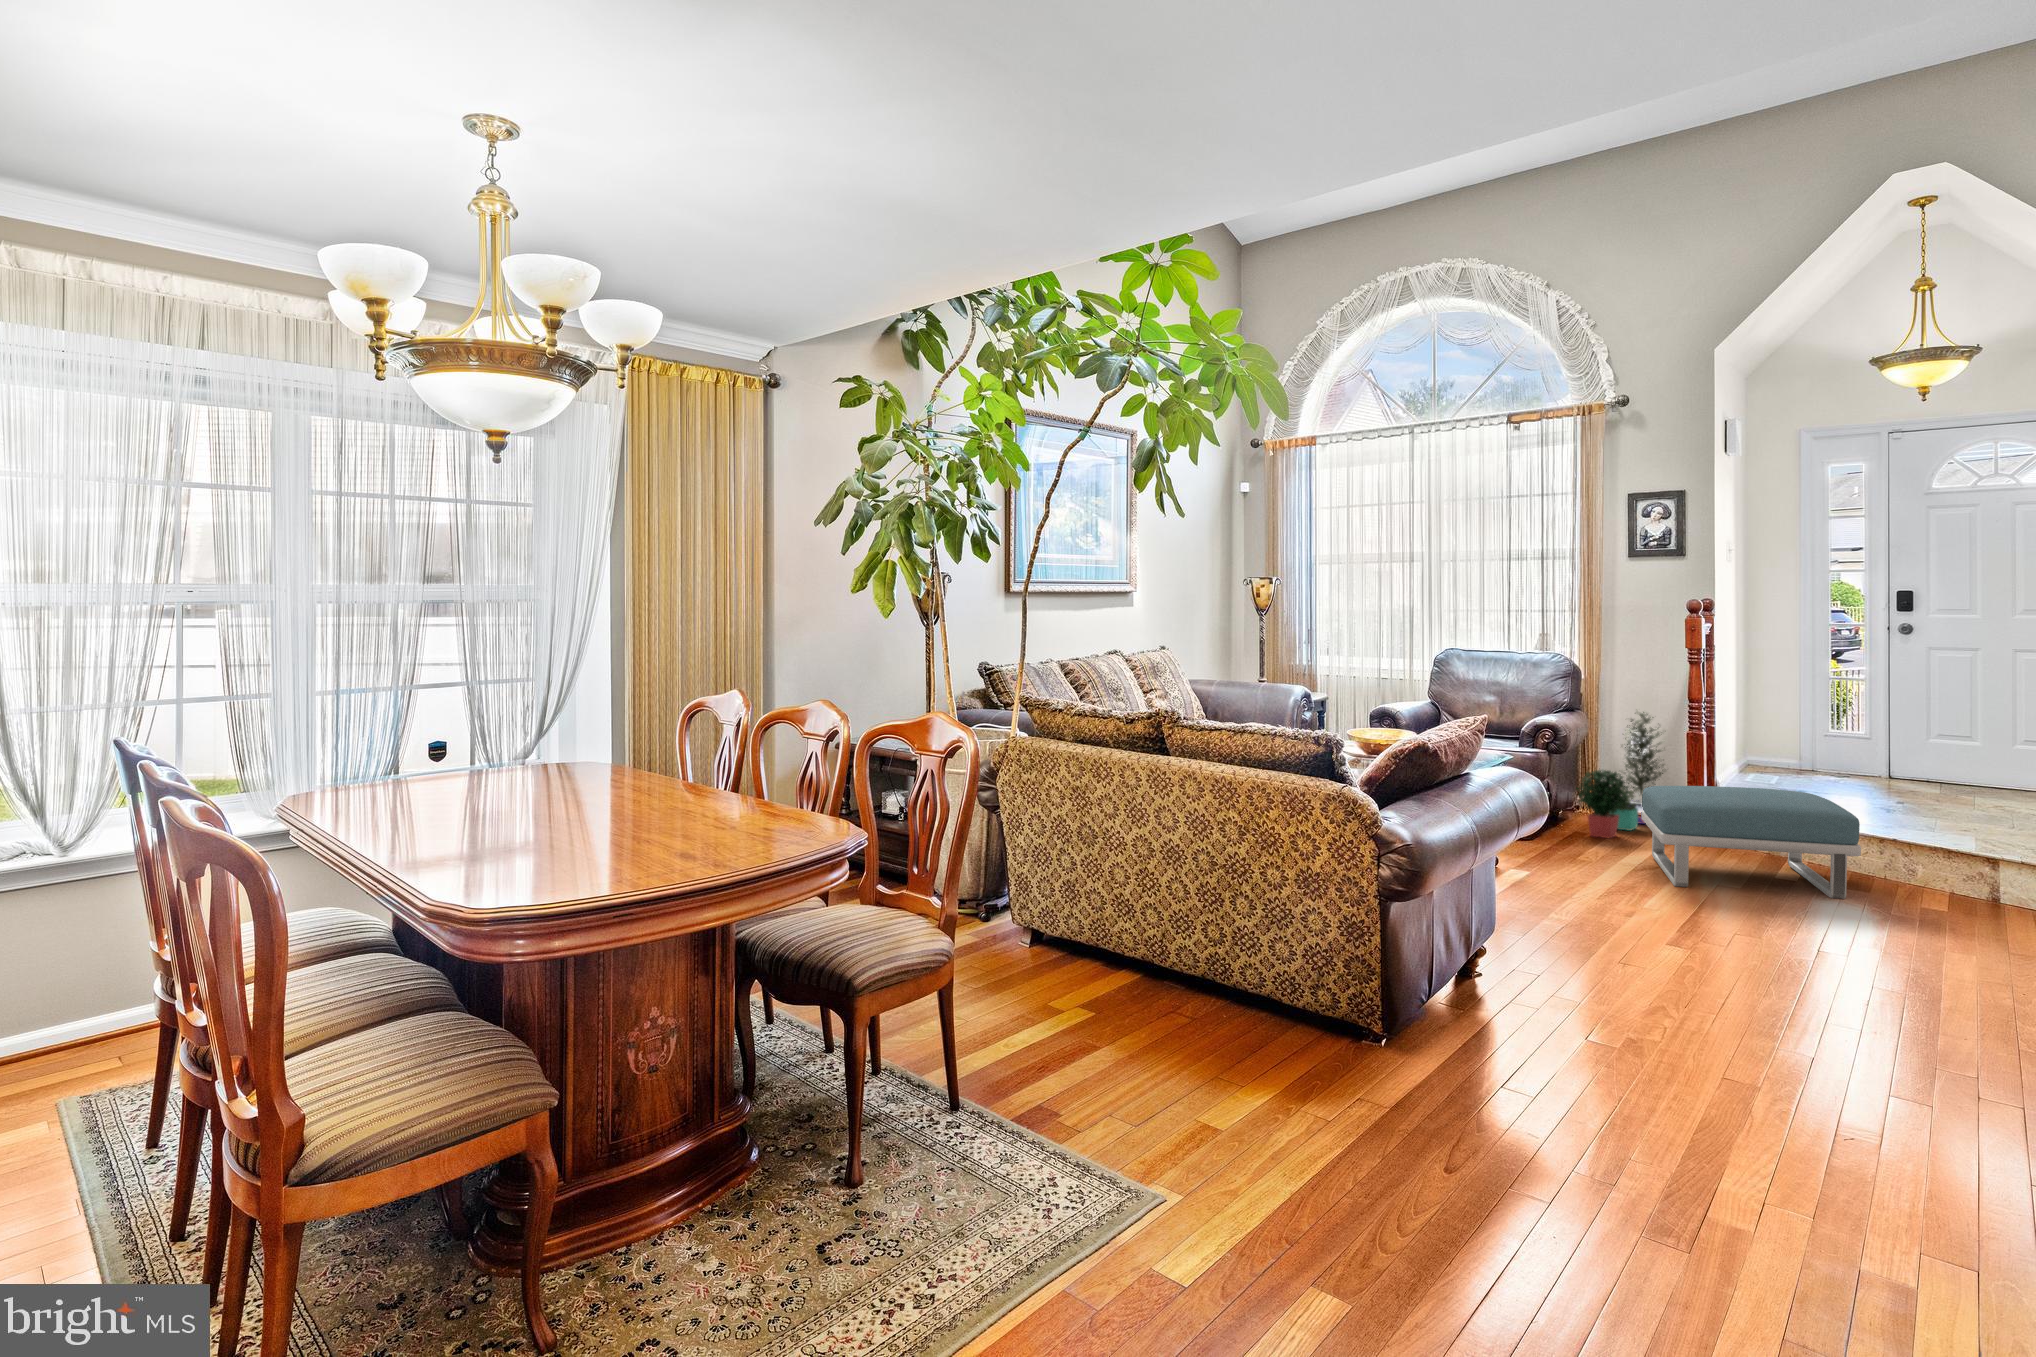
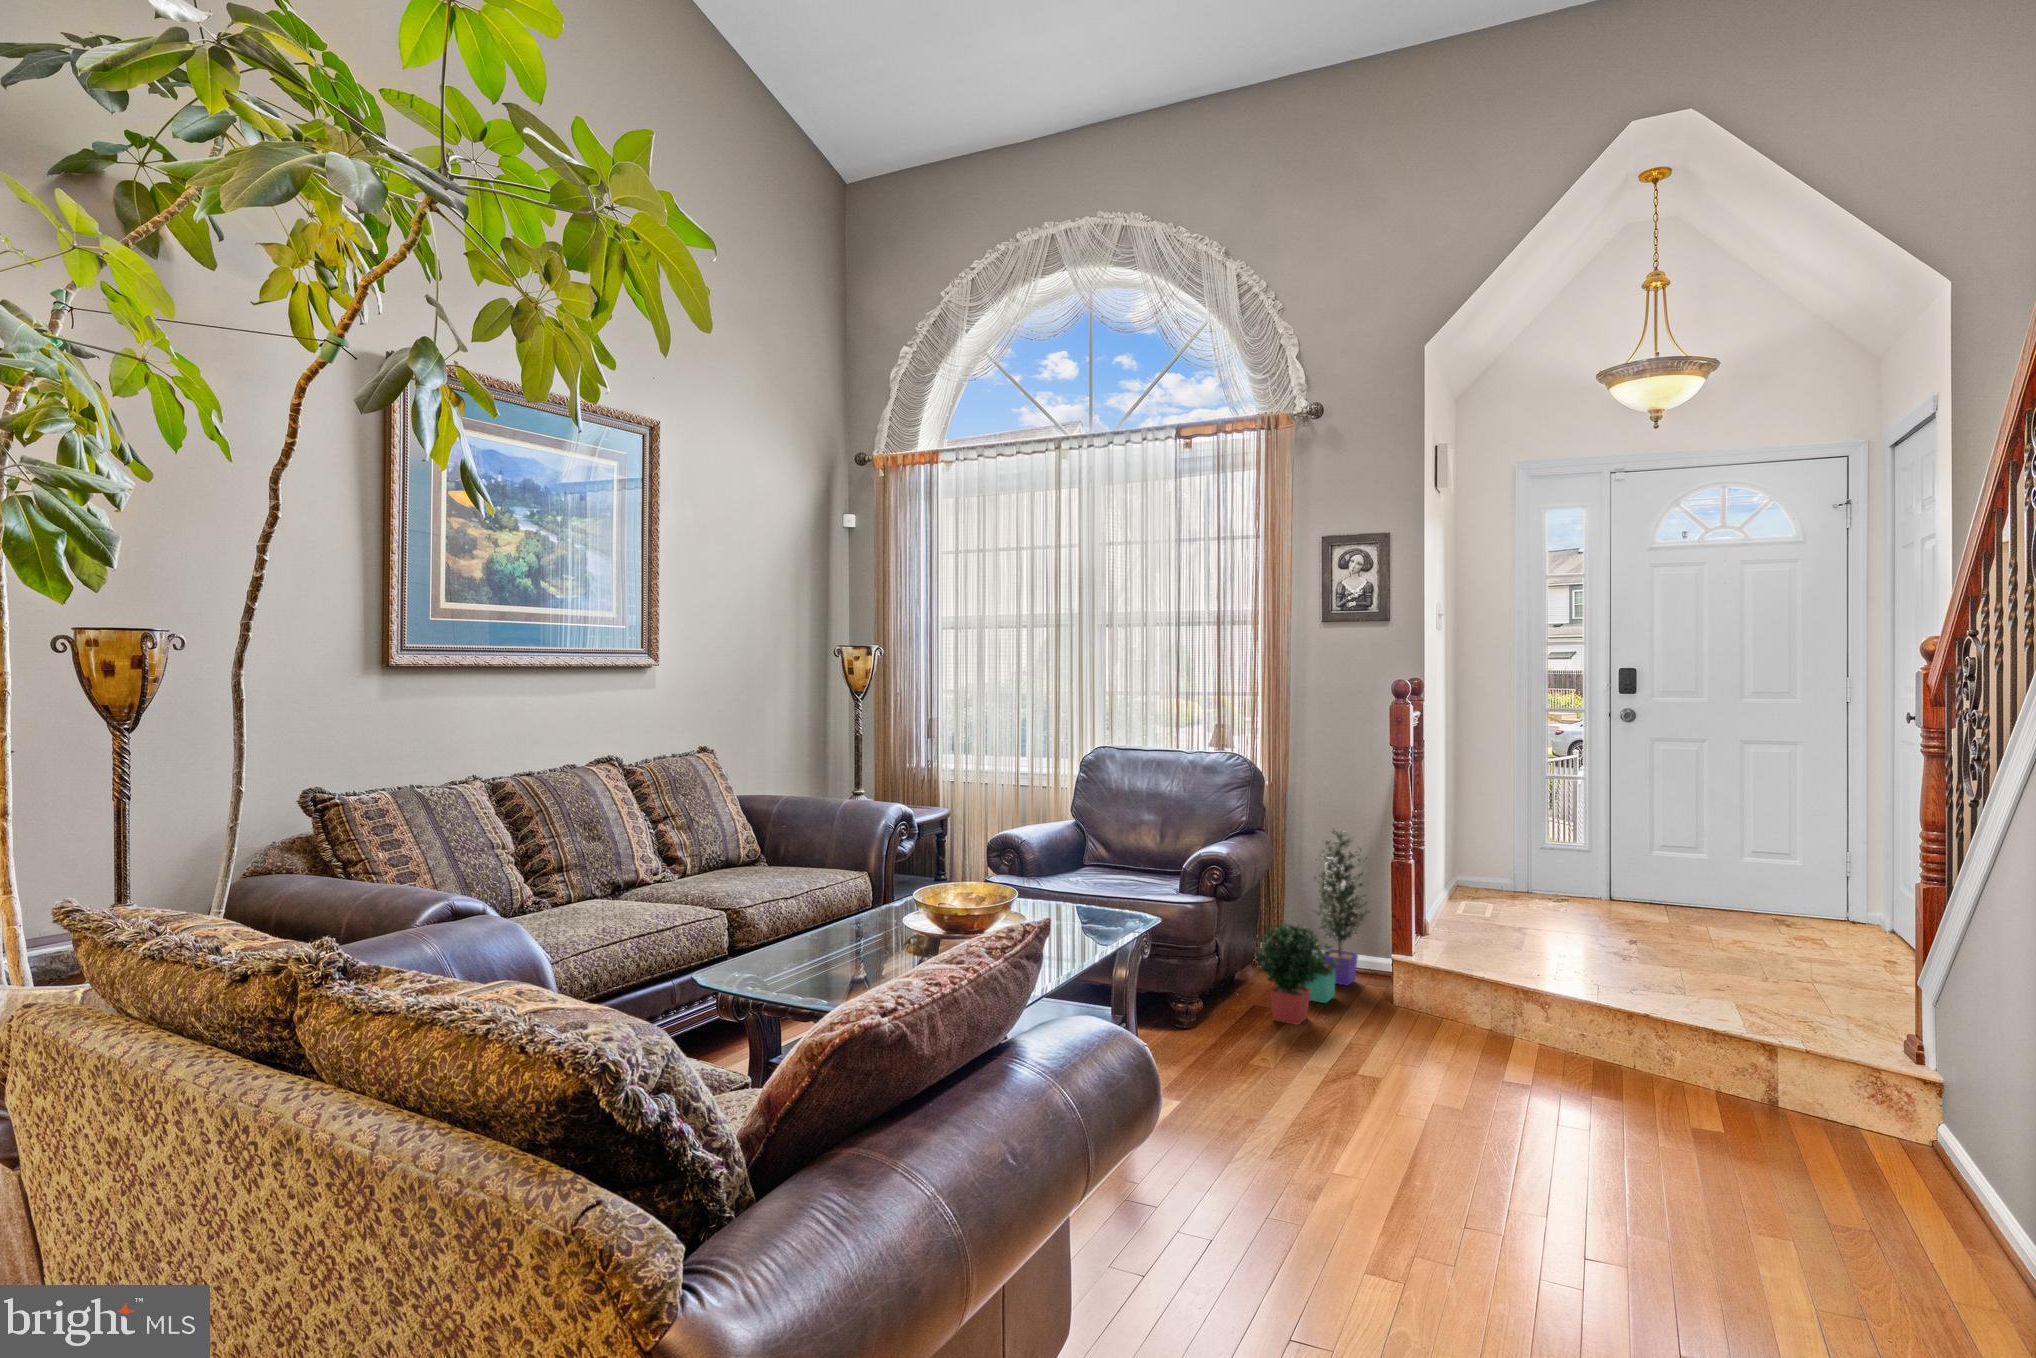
footstool: present [1641,786,1861,899] -> none [1337,973,1648,1191]

